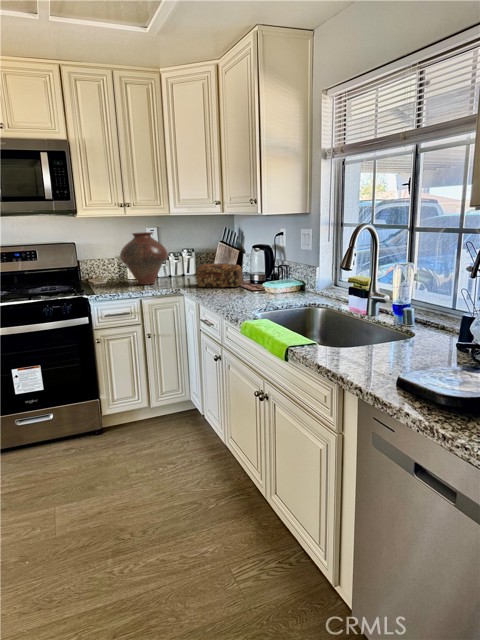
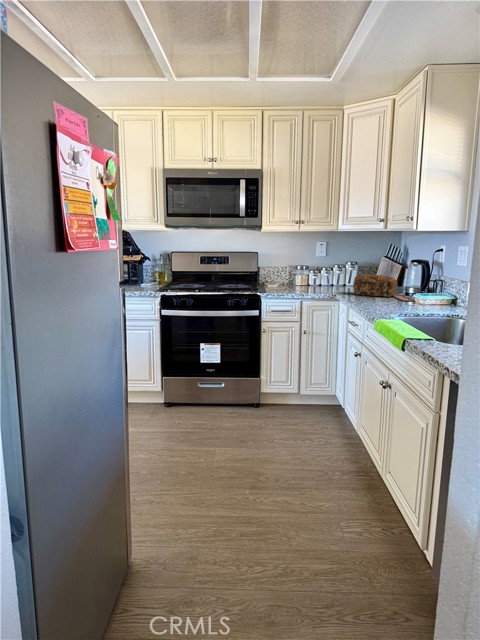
vase: present [120,232,168,285] -> none [291,245,332,289]

